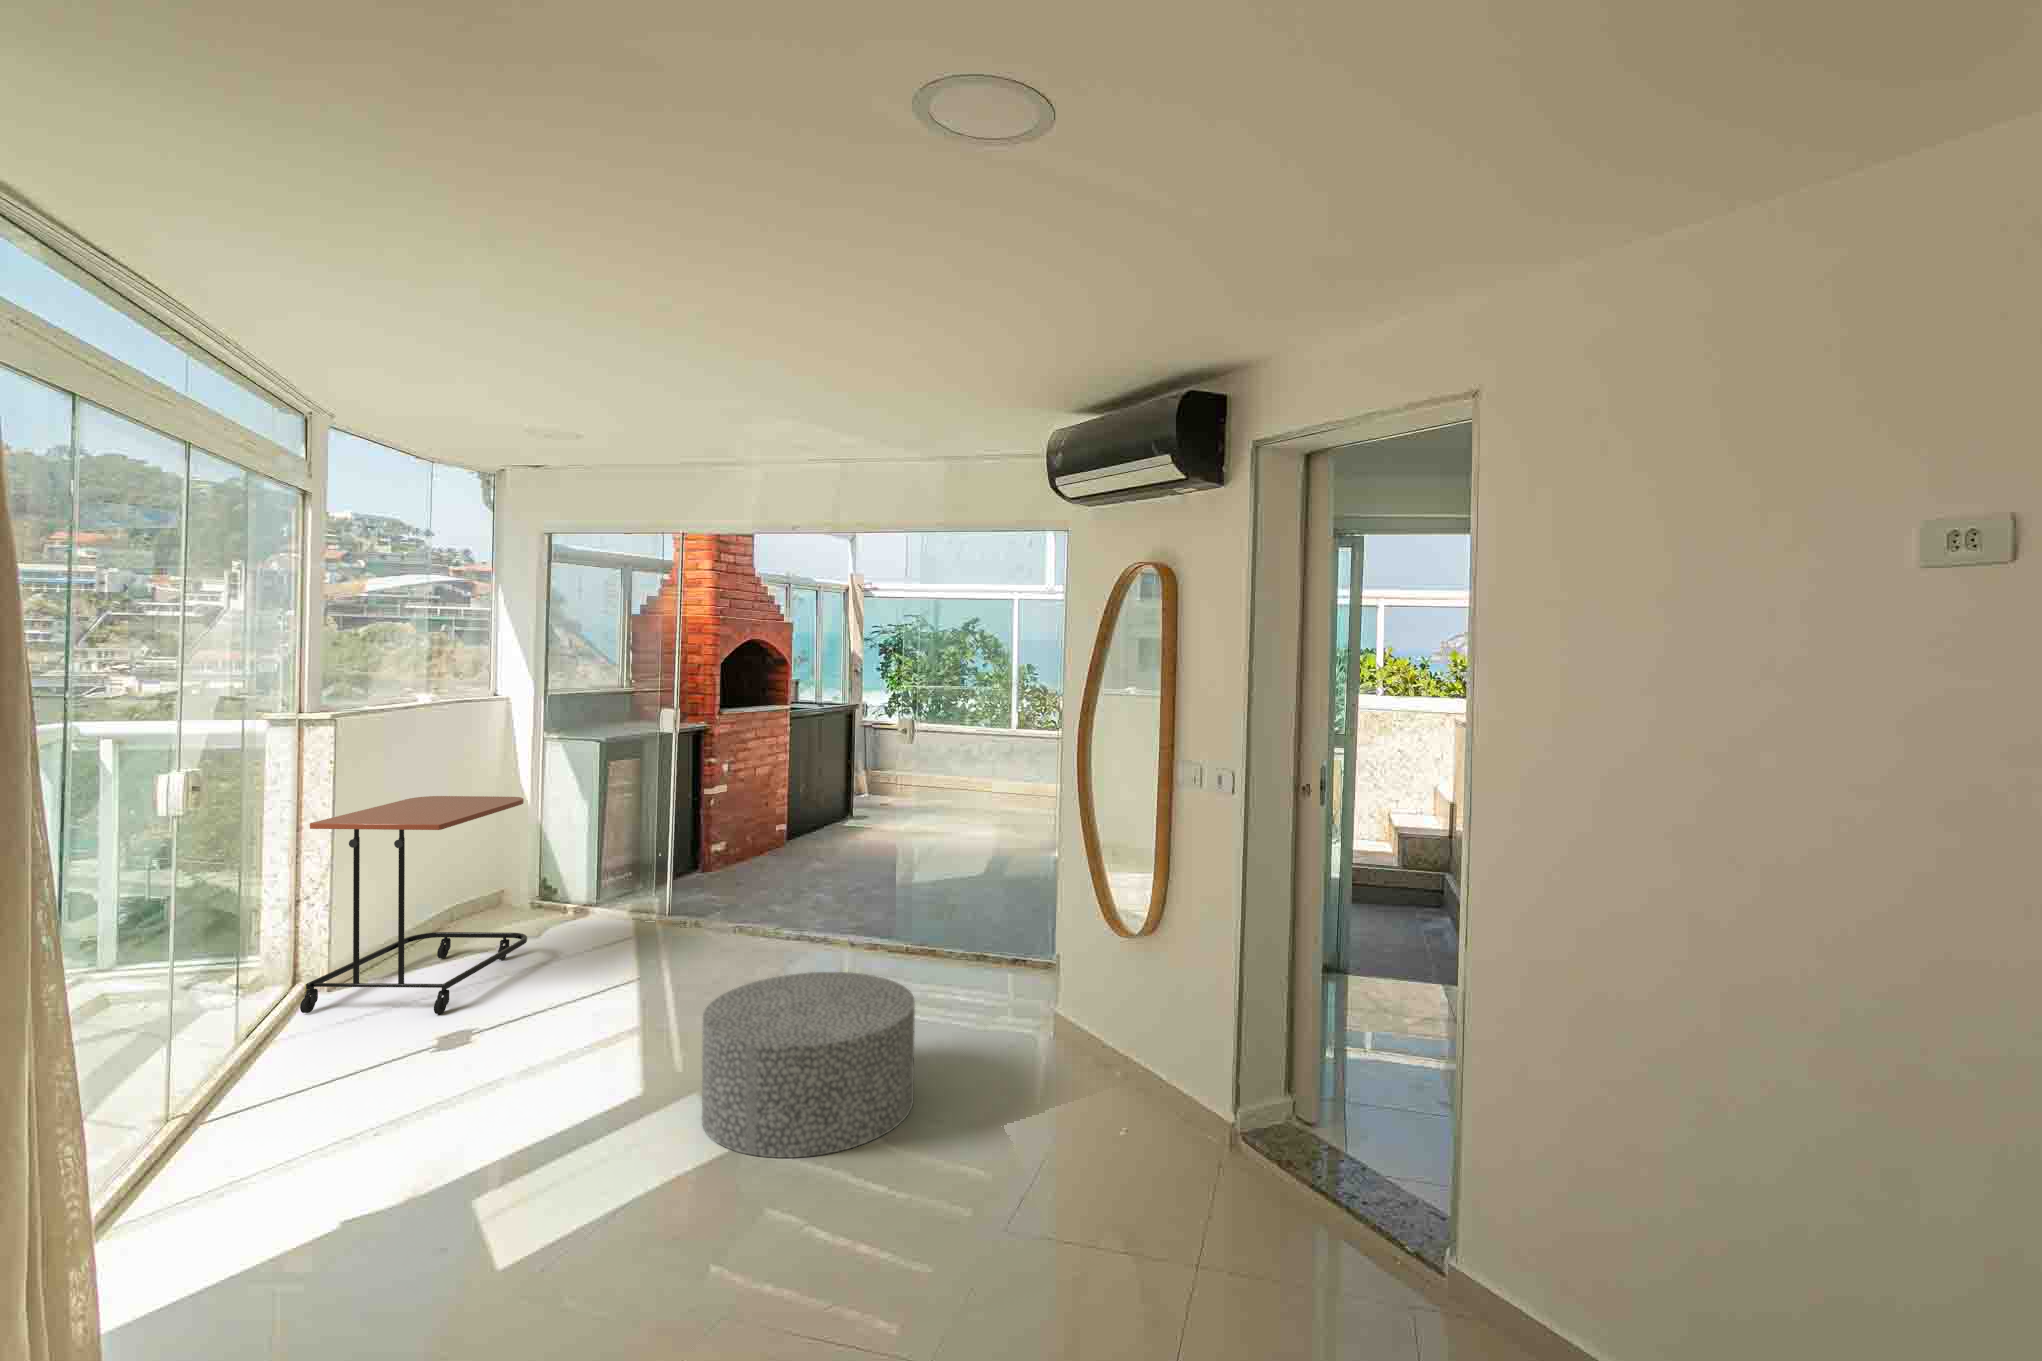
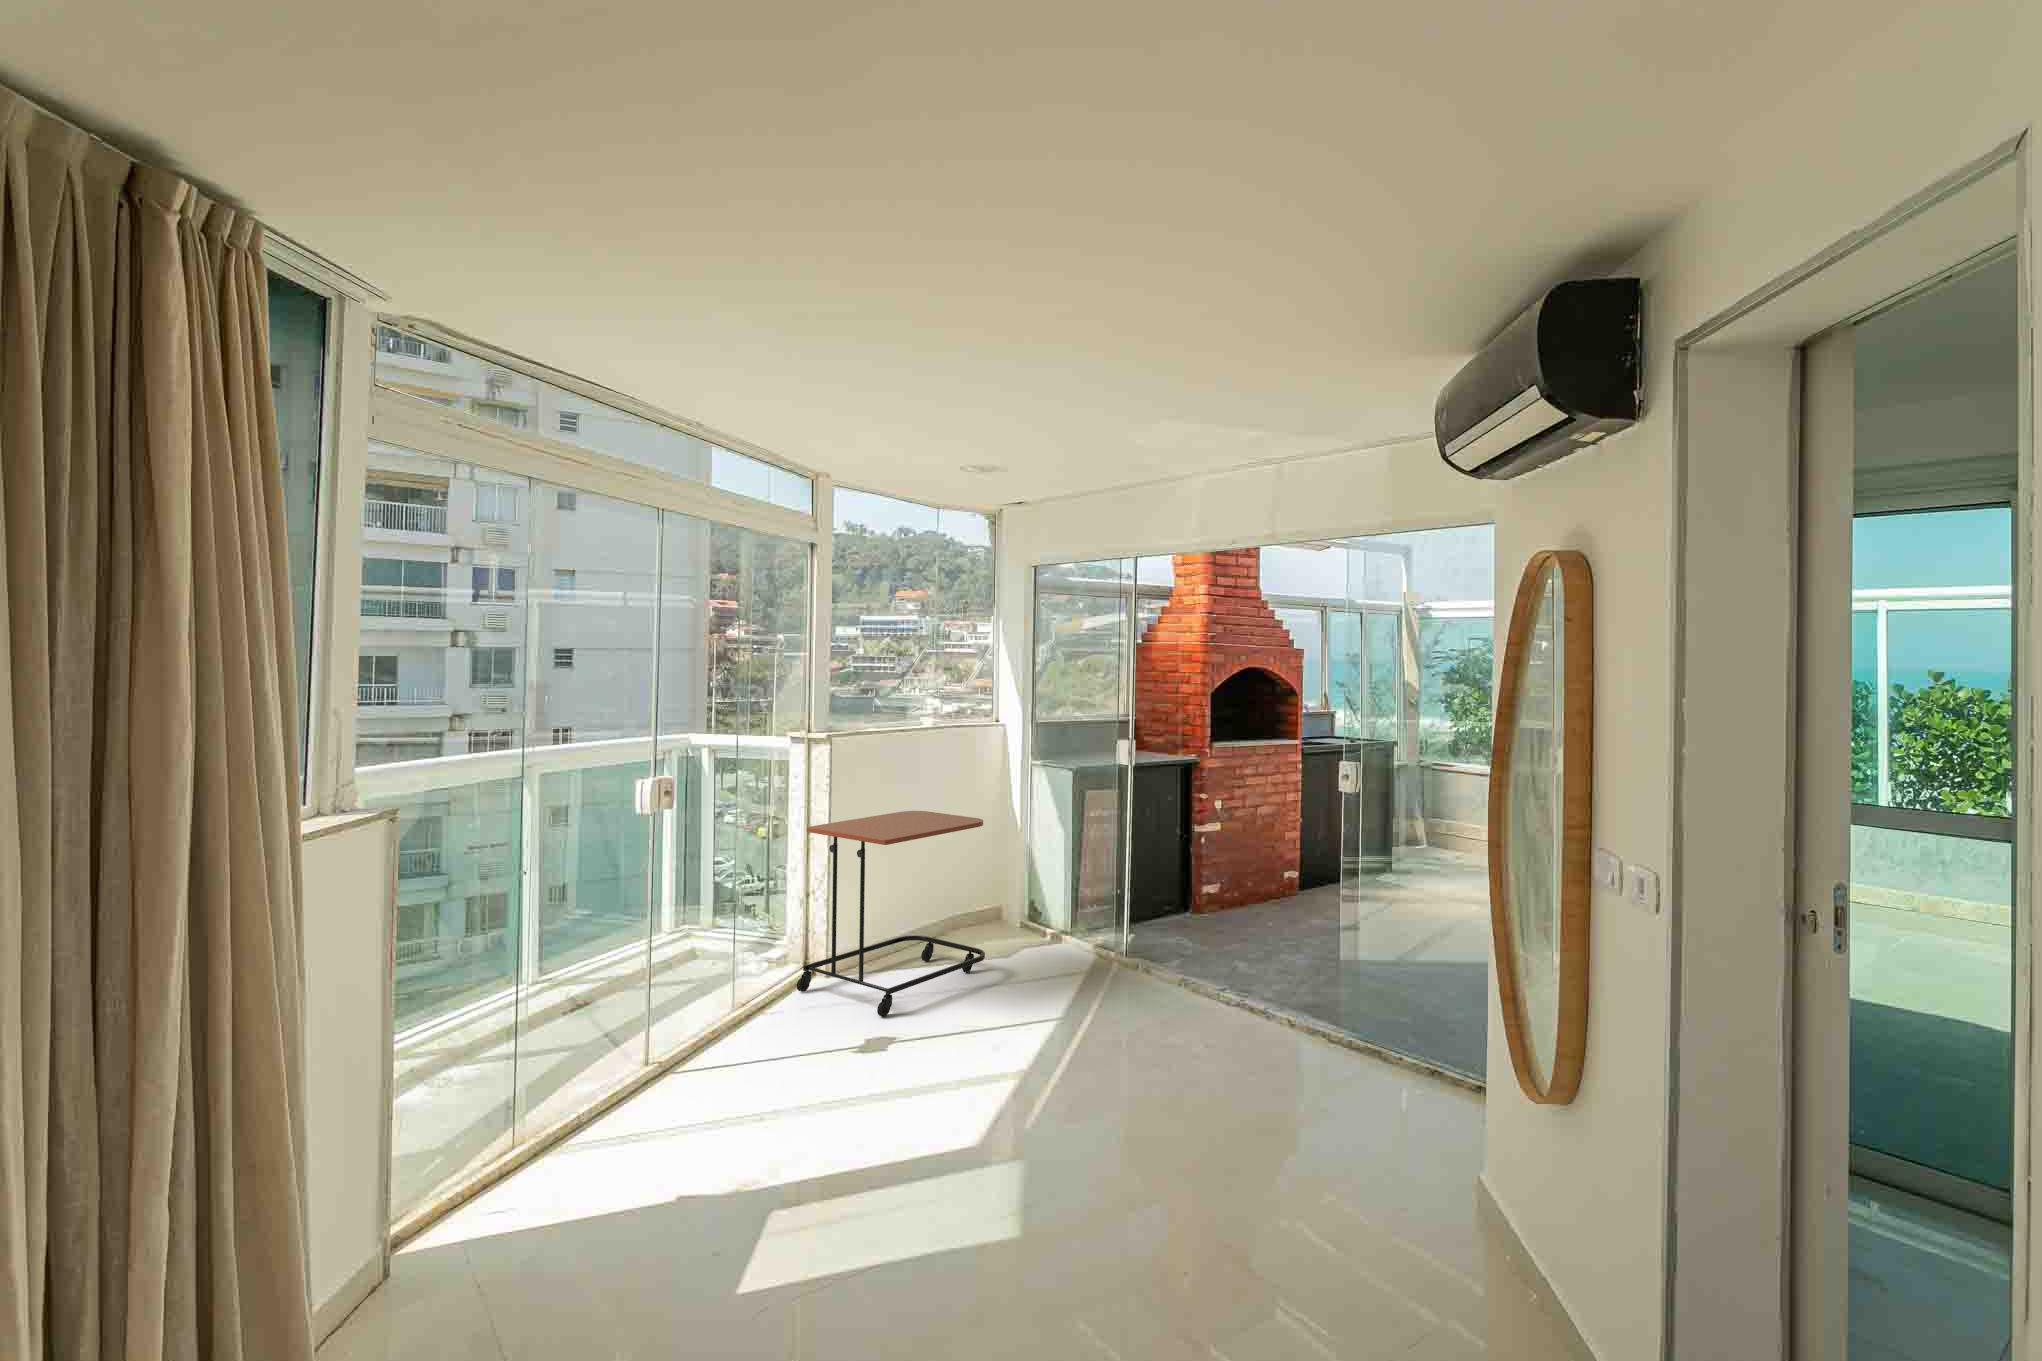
ottoman: present [702,972,915,1158] -> none [984,1059,1230,1304]

